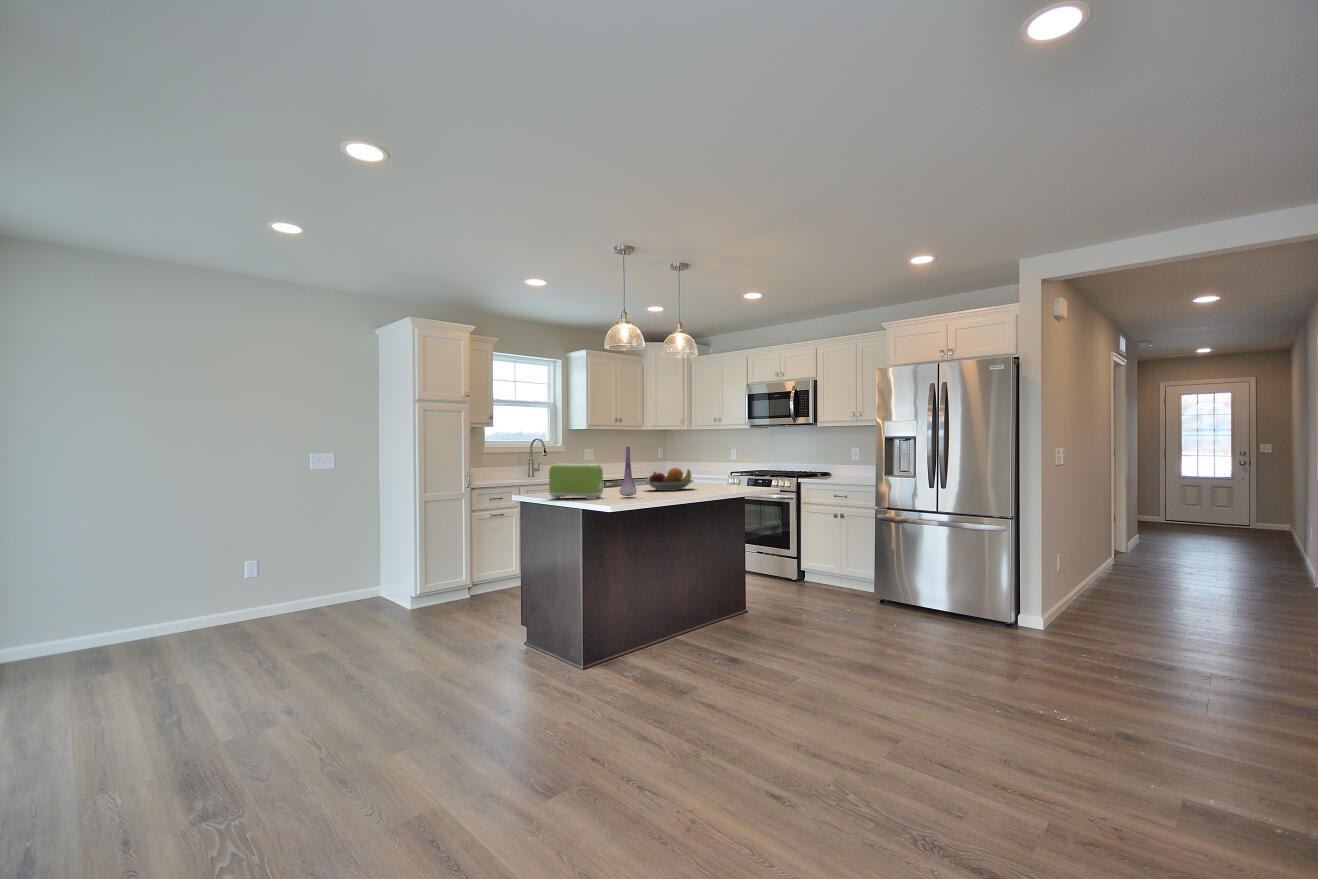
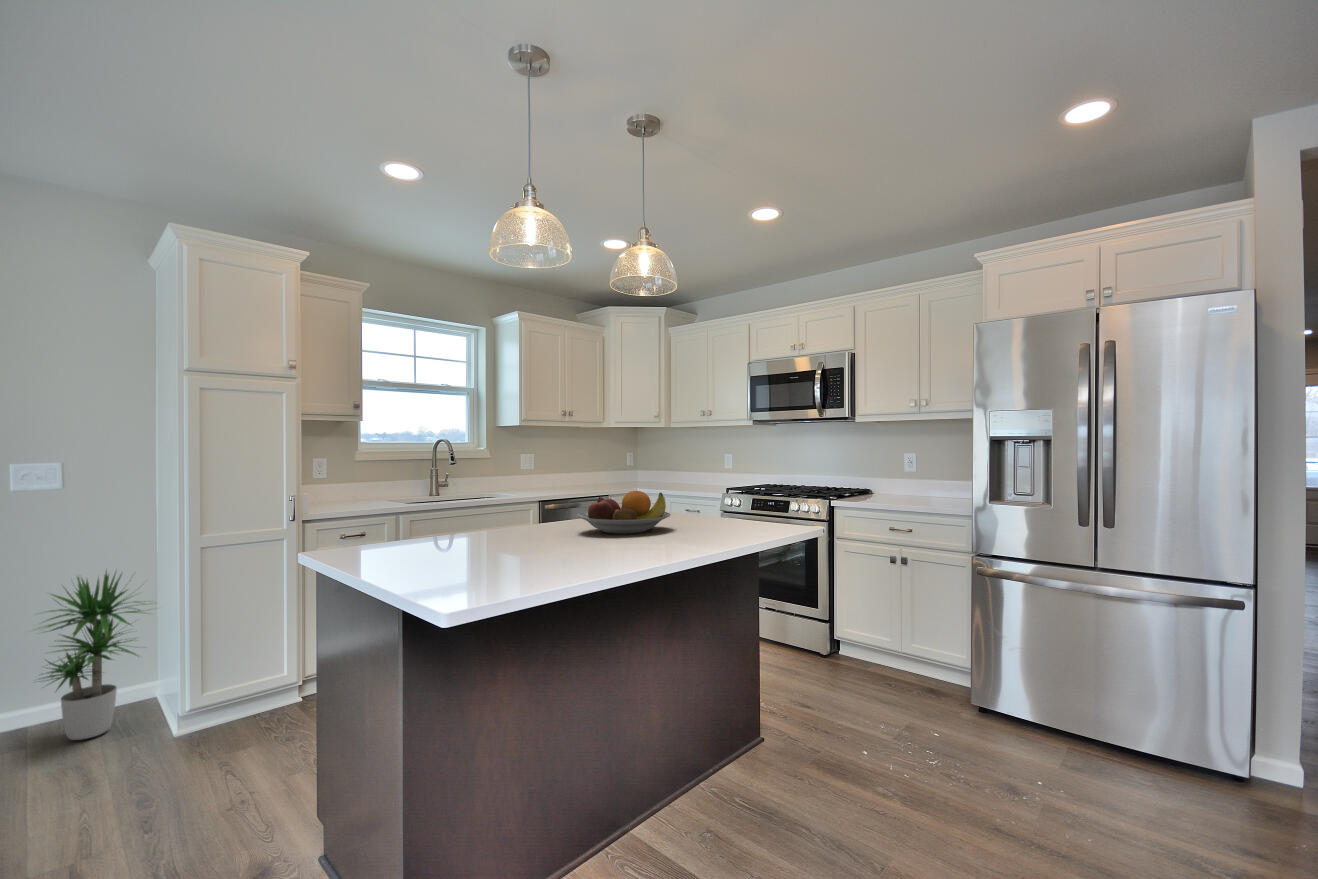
vase: present [619,447,637,496] -> none [502,451,546,561]
toaster: present [549,463,603,499] -> none [364,486,479,566]
potted plant: none [329,515,391,612] -> present [44,571,145,740]

